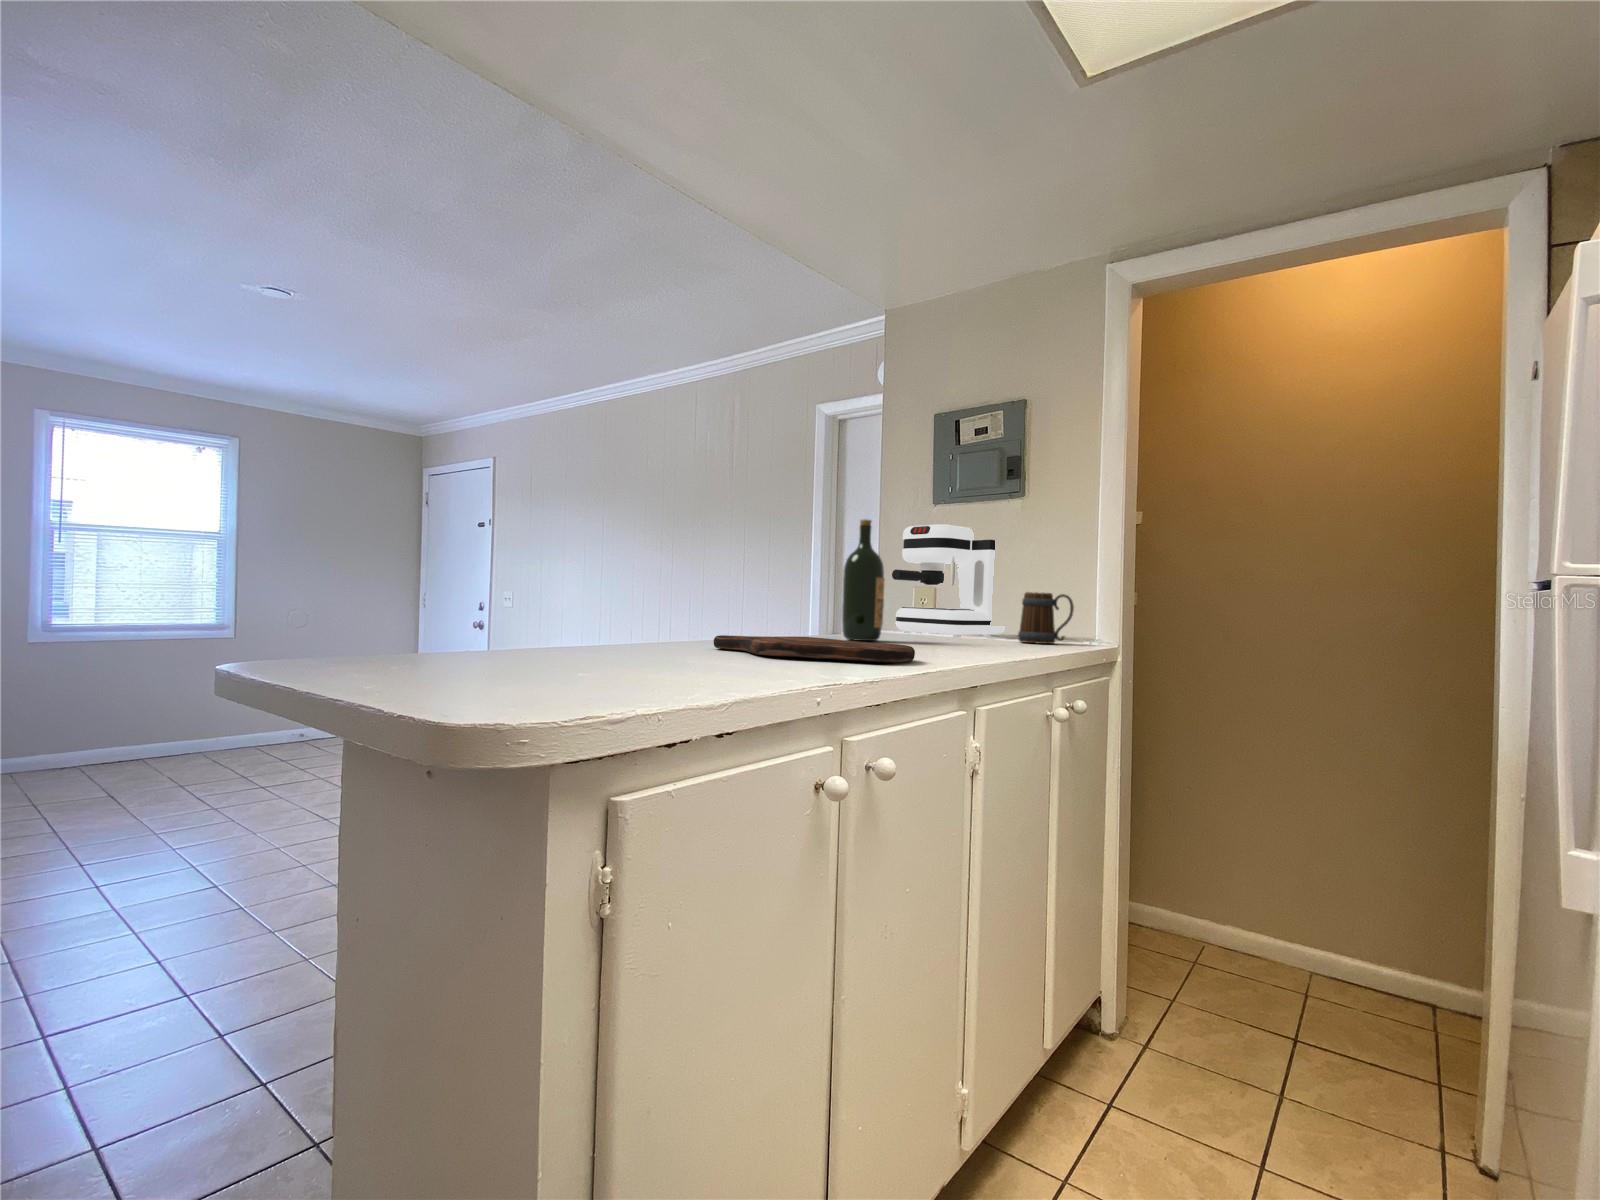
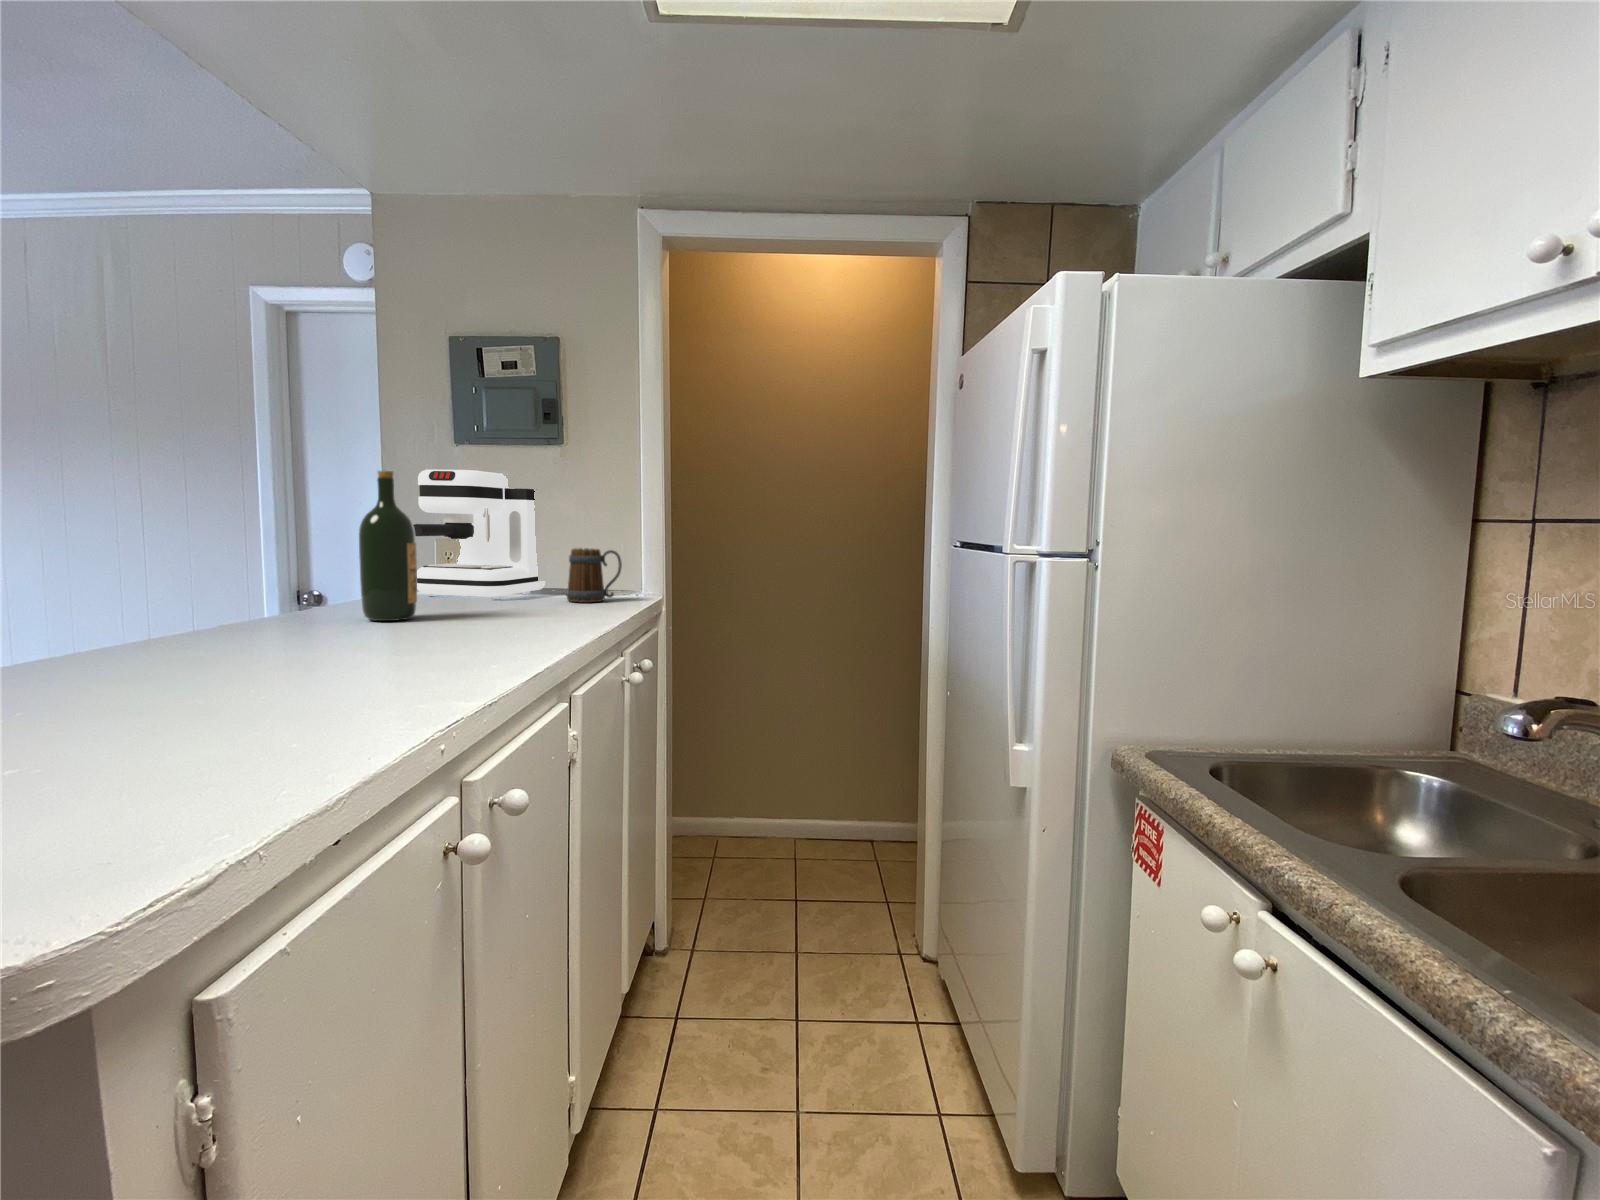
cutting board: present [714,635,915,663] -> none [189,637,498,676]

